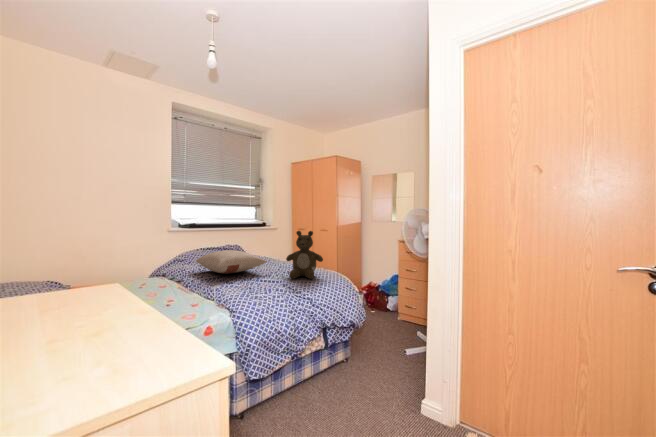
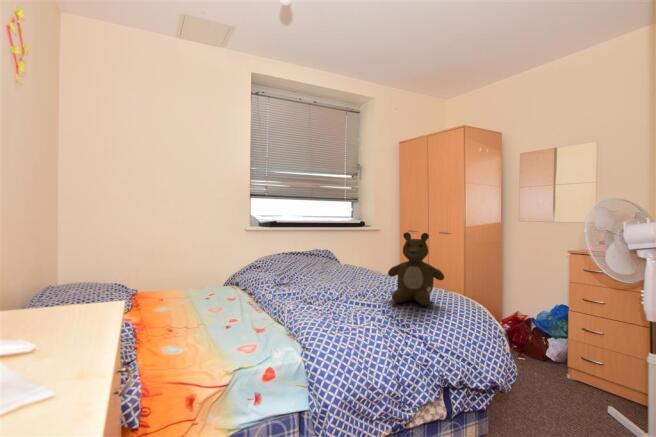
pillow: present [196,250,267,274] -> none [271,257,361,289]

